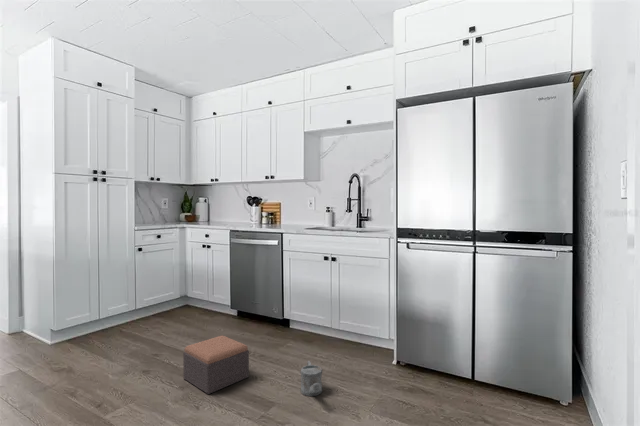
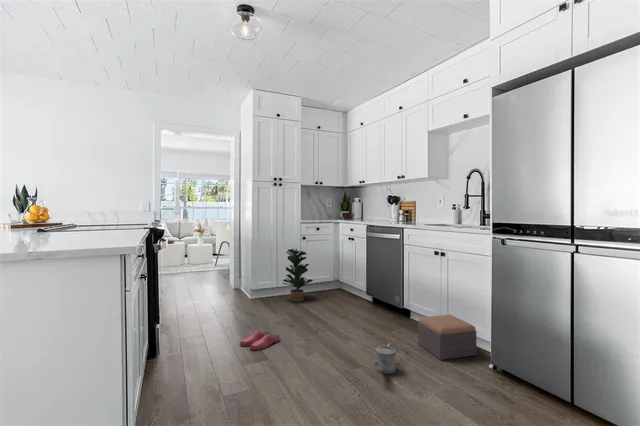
potted plant: none [121,263,162,333] -> present [283,249,313,301]
footstool: present [183,336,249,394] -> present [418,315,477,360]
slippers: none [102,383,159,416] -> present [240,331,279,350]

